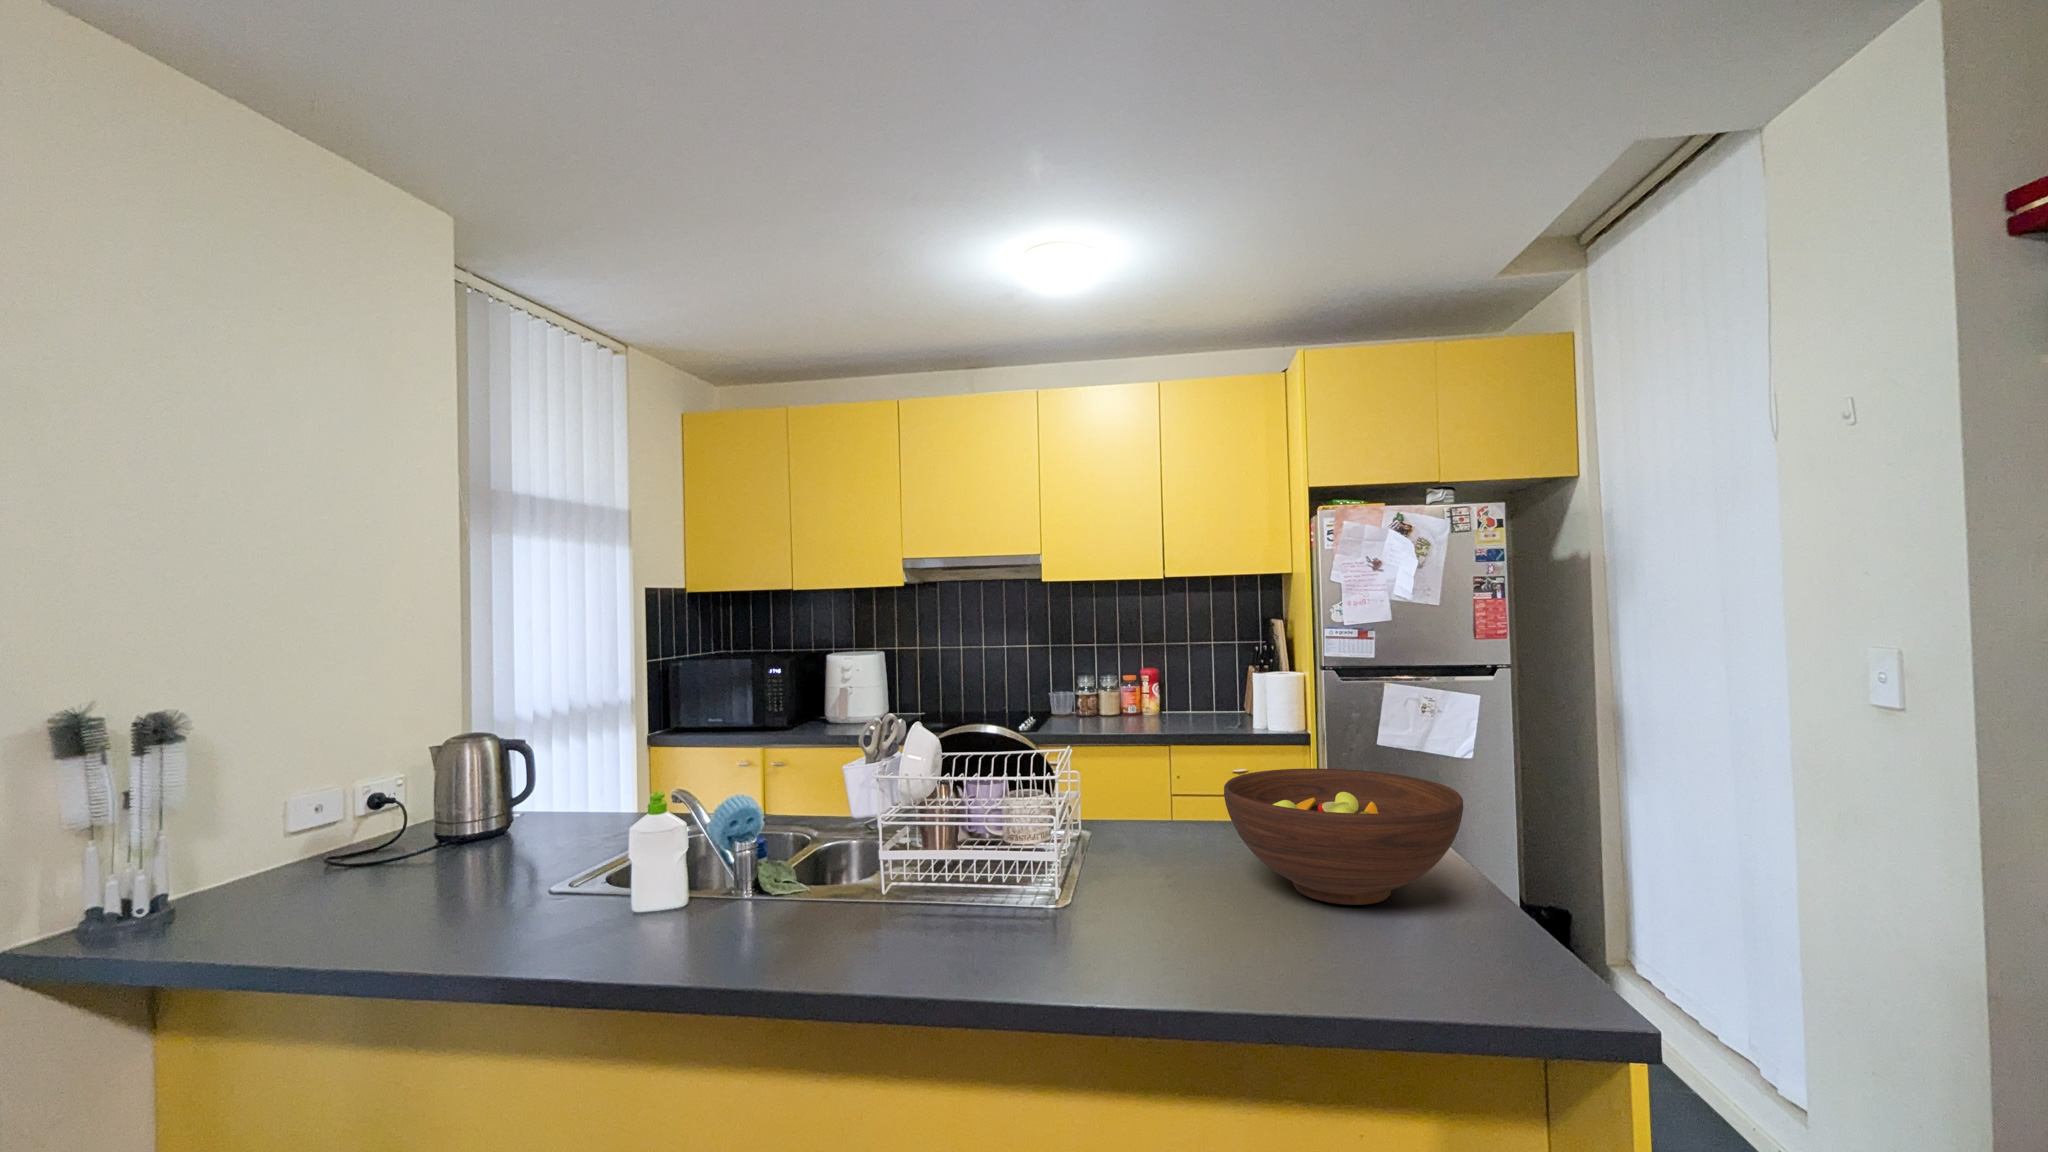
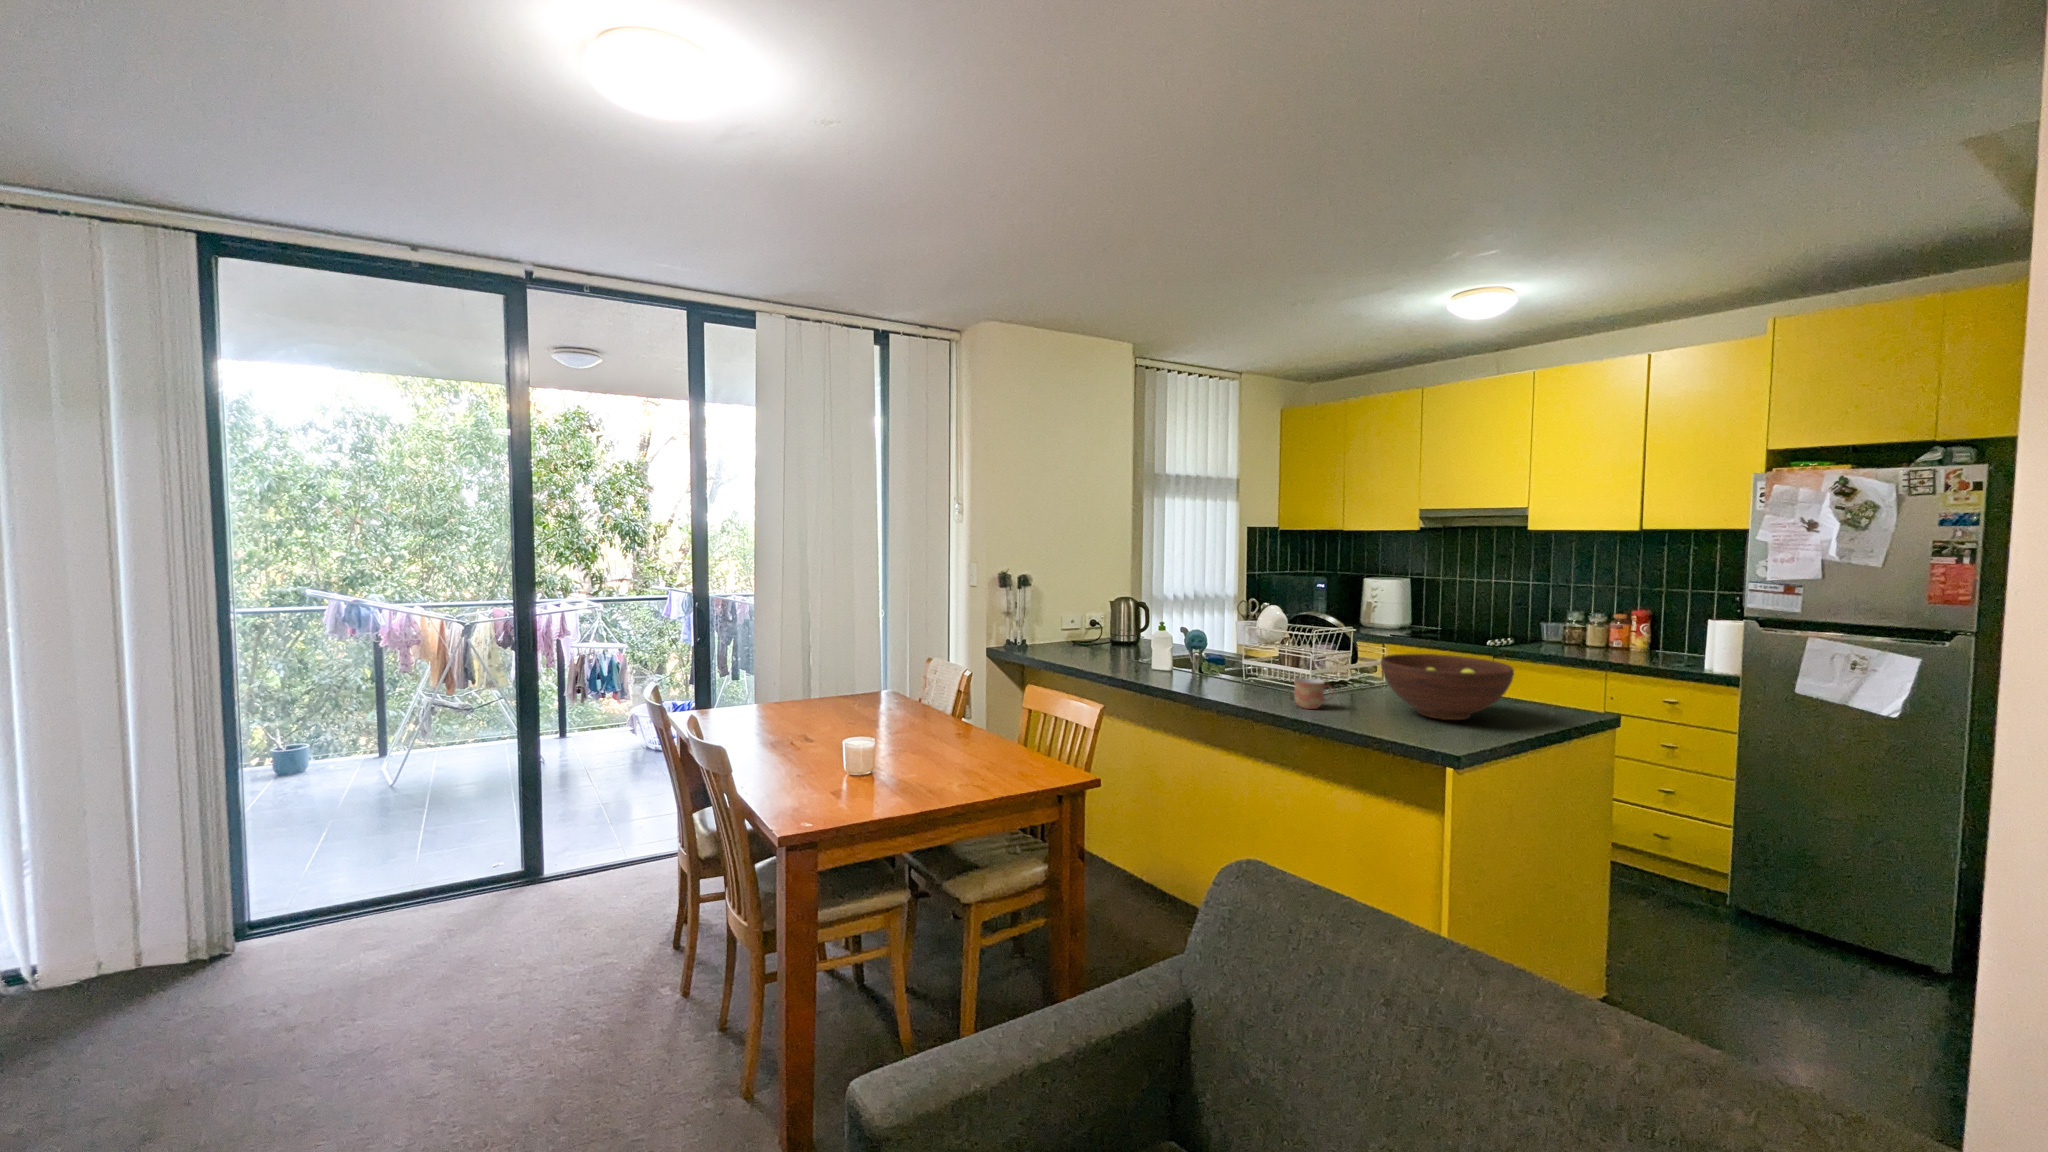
mug: none [1113,873,1194,956] -> present [1294,678,1331,709]

